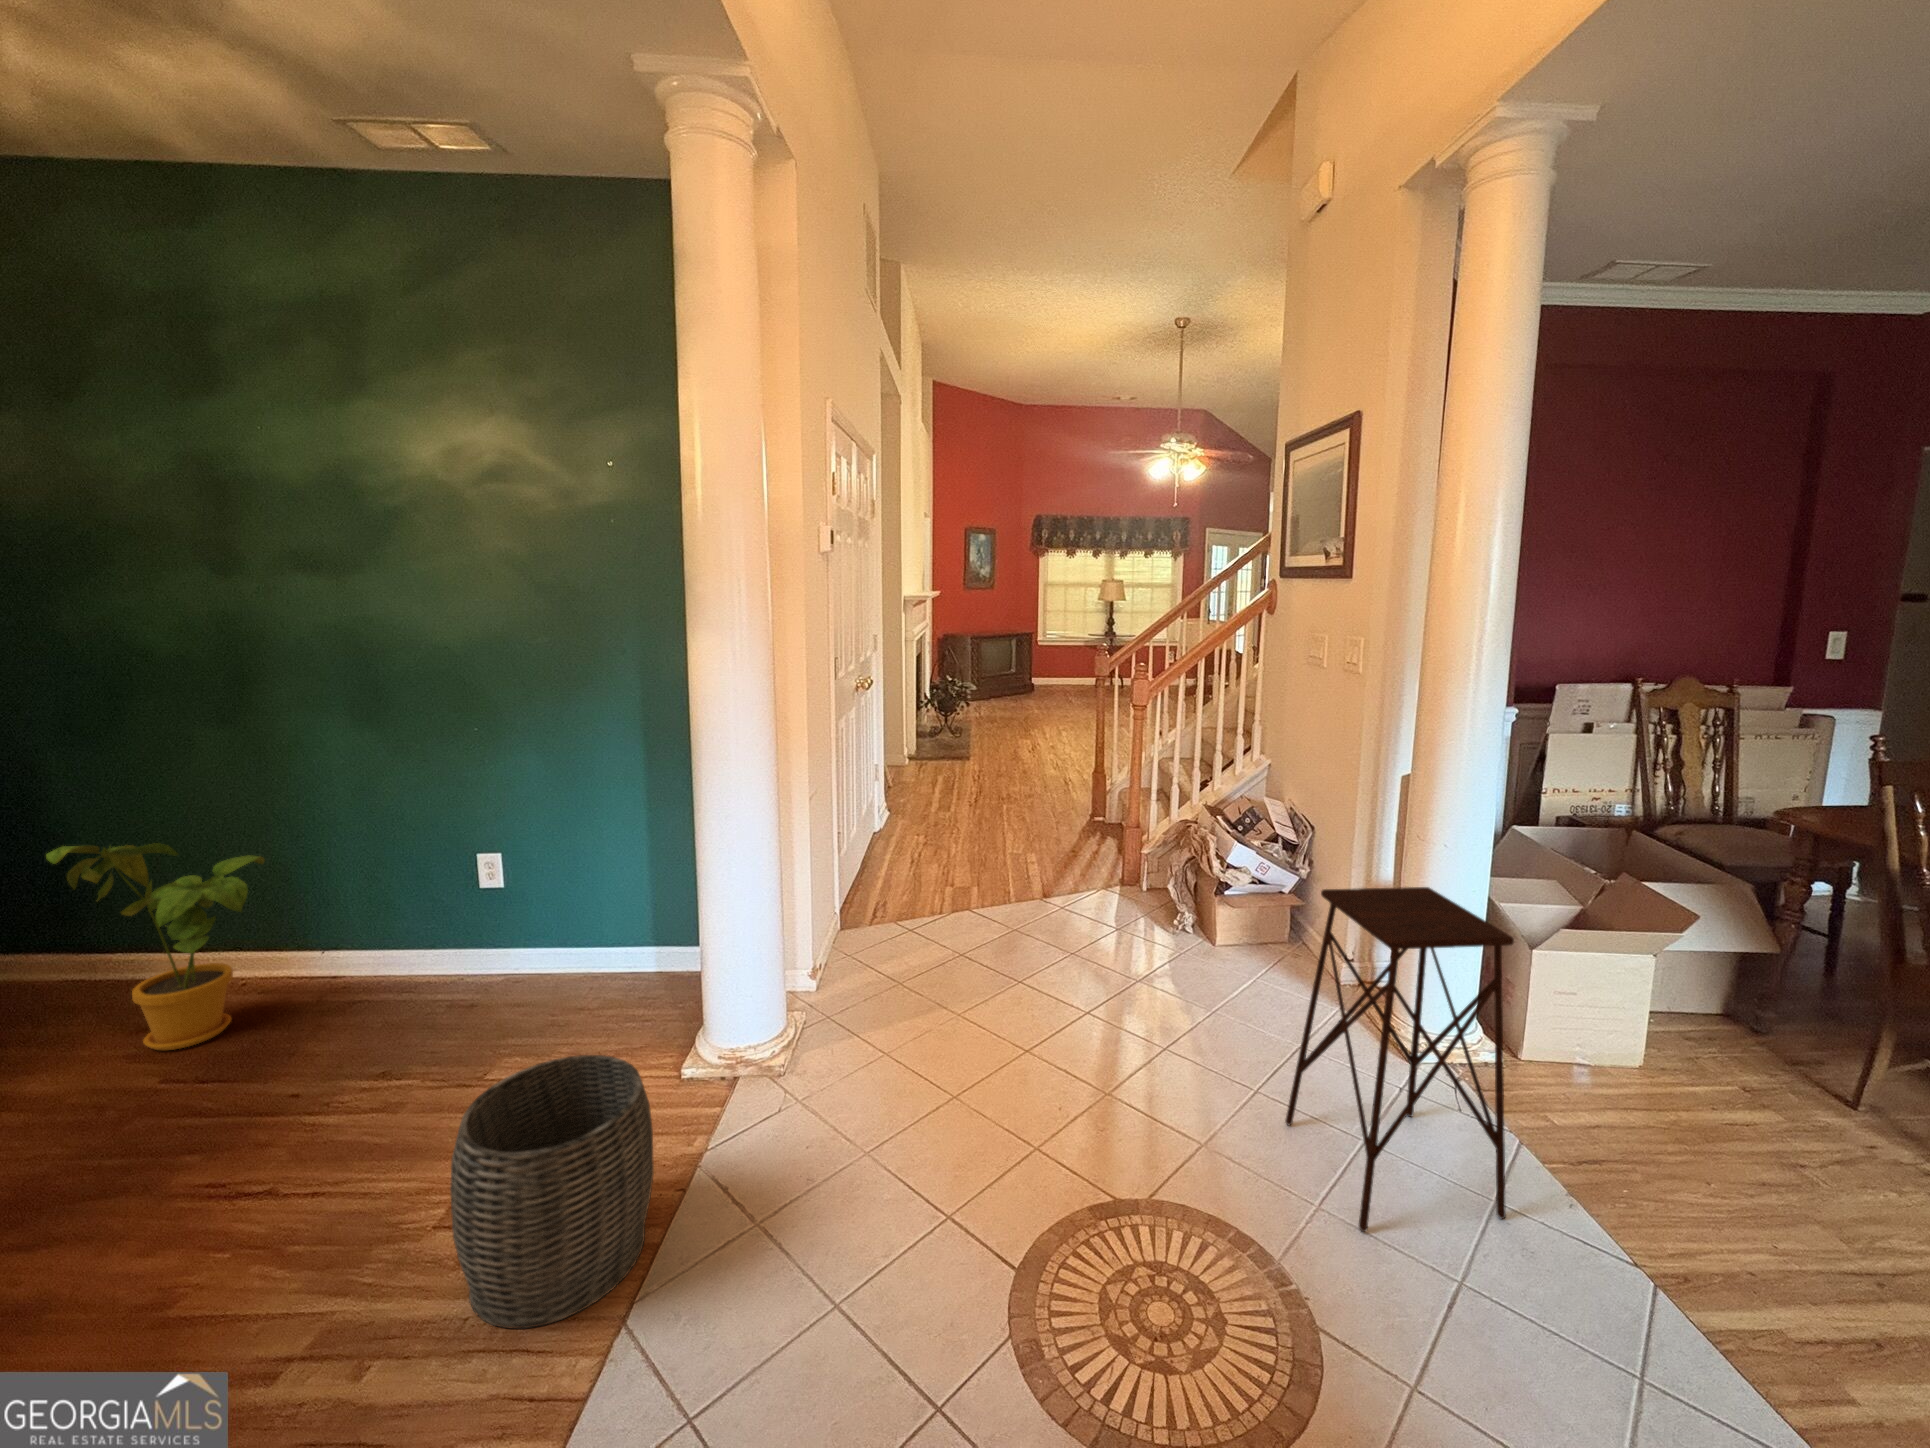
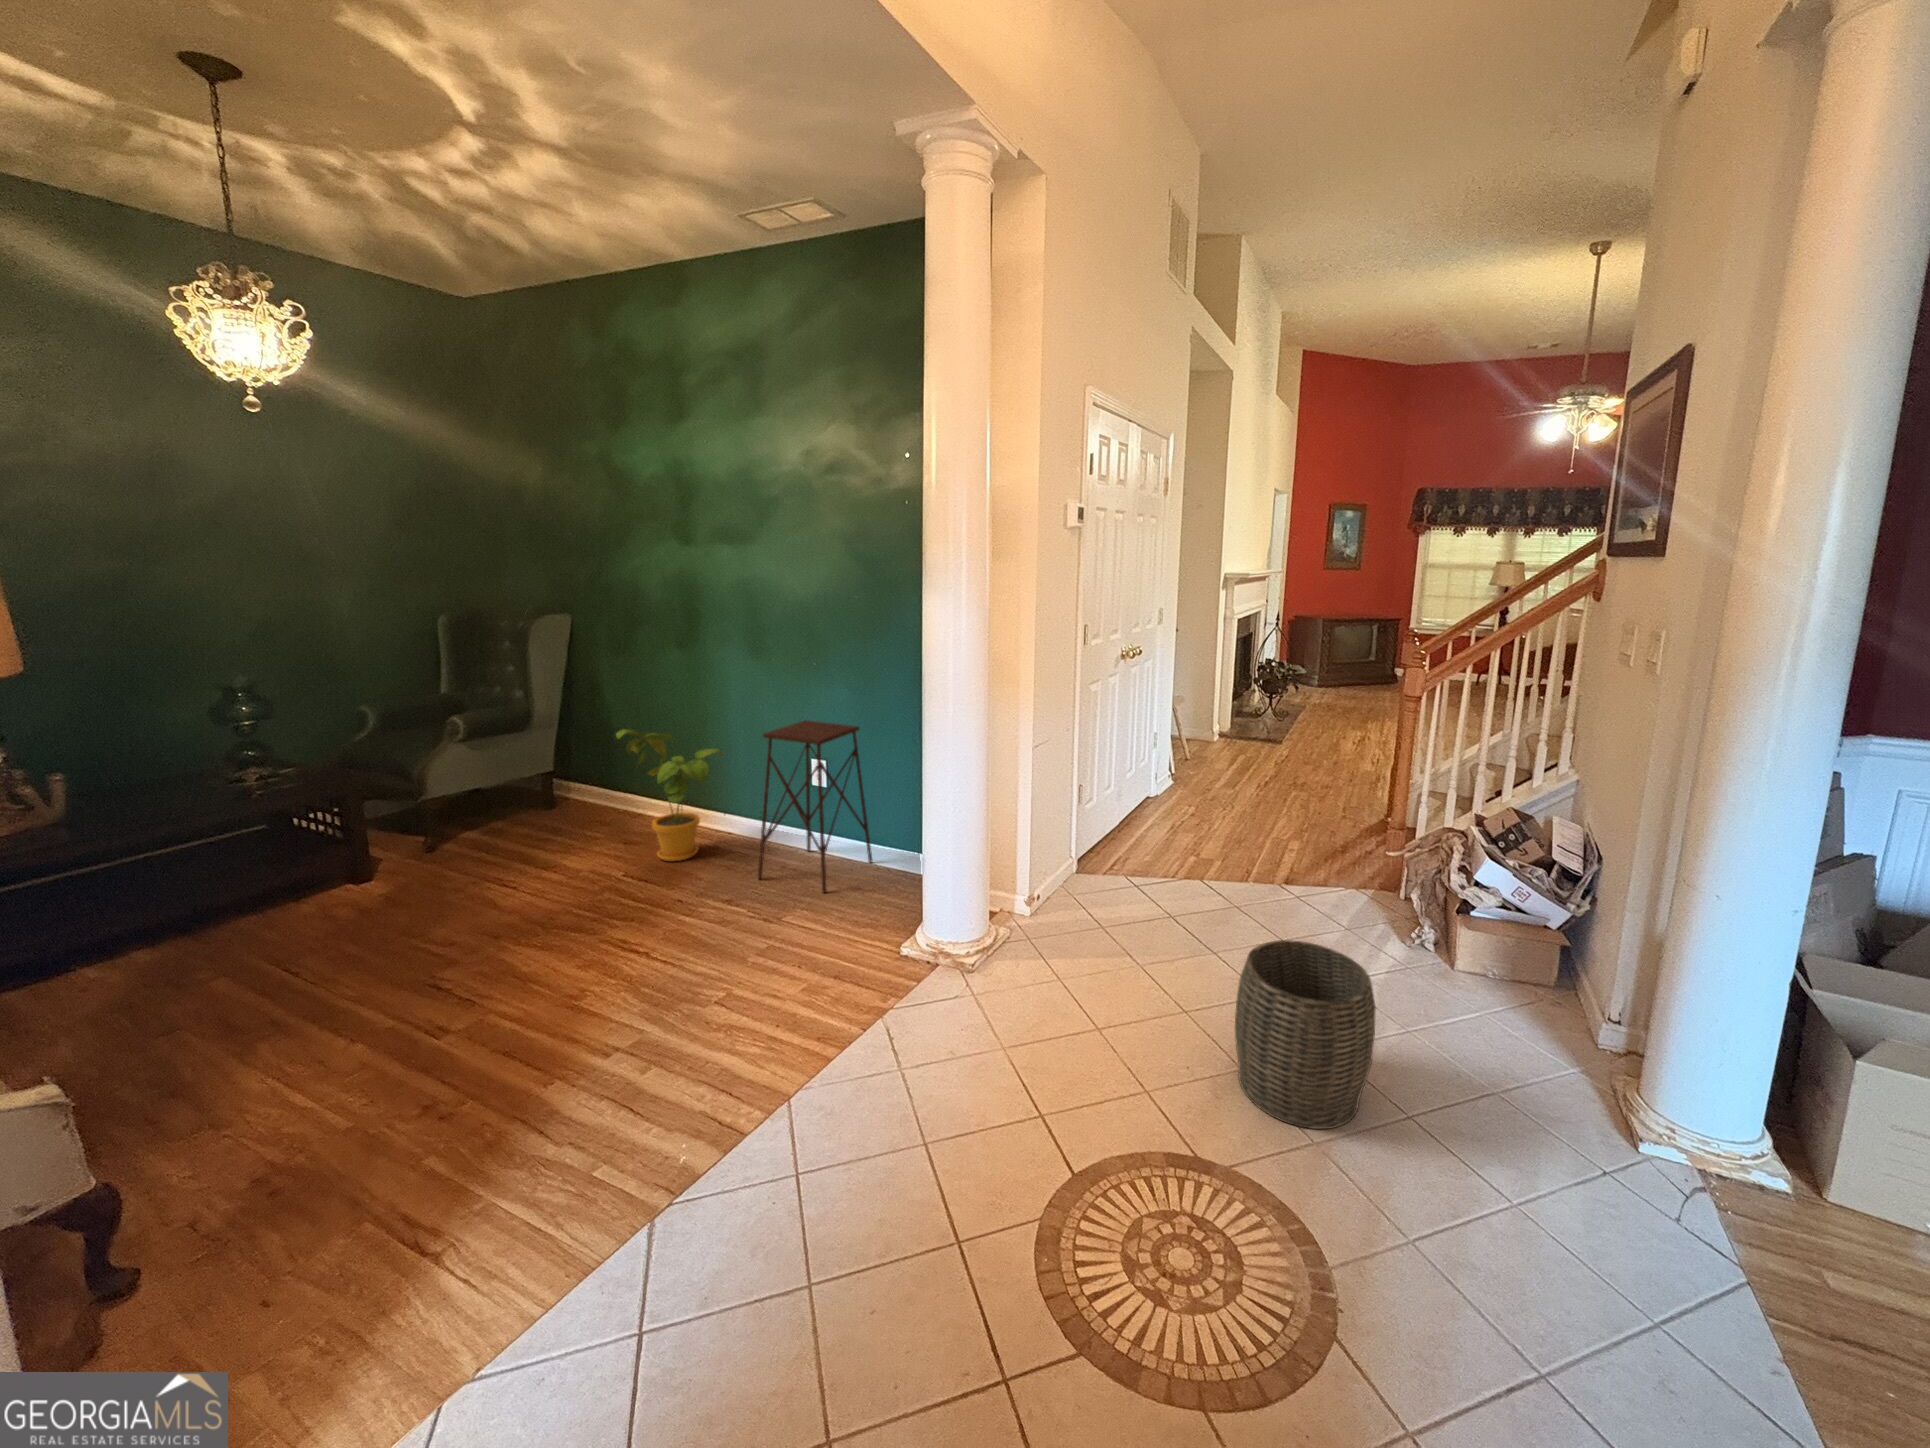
side table: present [1285,887,1514,1232] -> present [758,720,872,893]
woven basket: present [450,1055,654,1328] -> present [1235,940,1376,1129]

